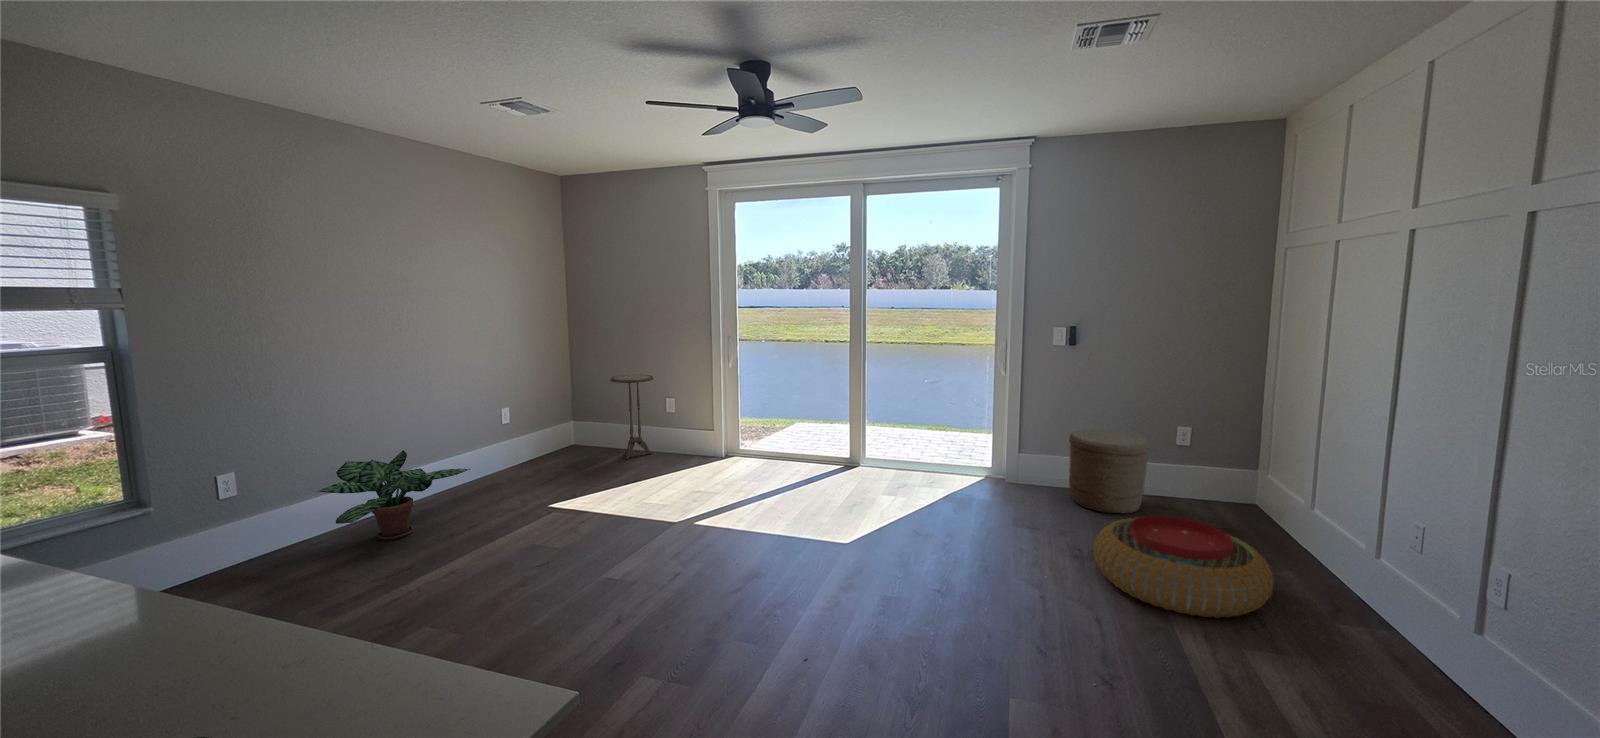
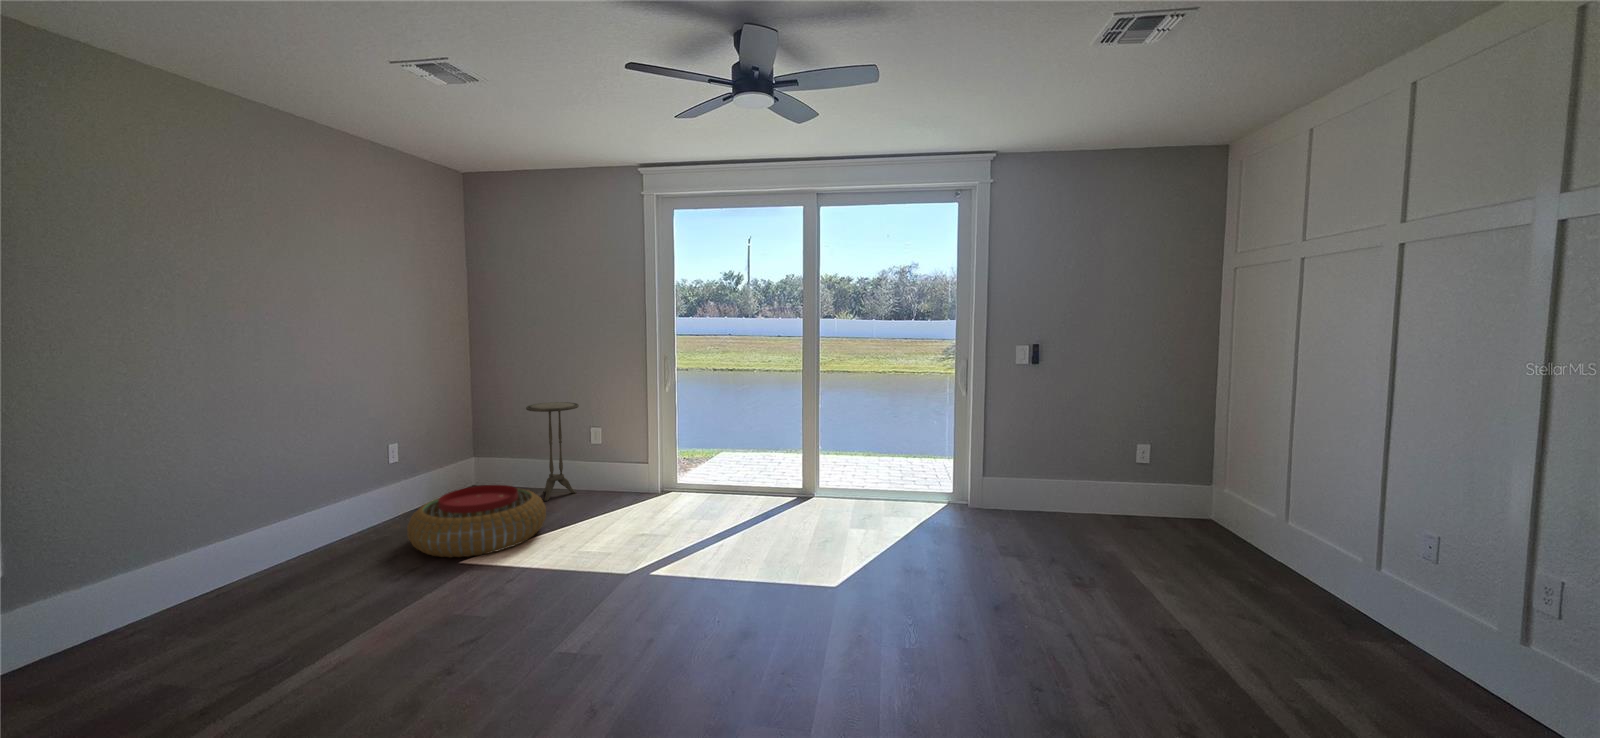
woven basket: present [1069,429,1149,514] -> none [1037,448,1118,534]
potted plant: present [318,450,470,540] -> none [105,505,351,631]
pouf: present [1094,516,1274,618] -> present [407,485,546,557]

